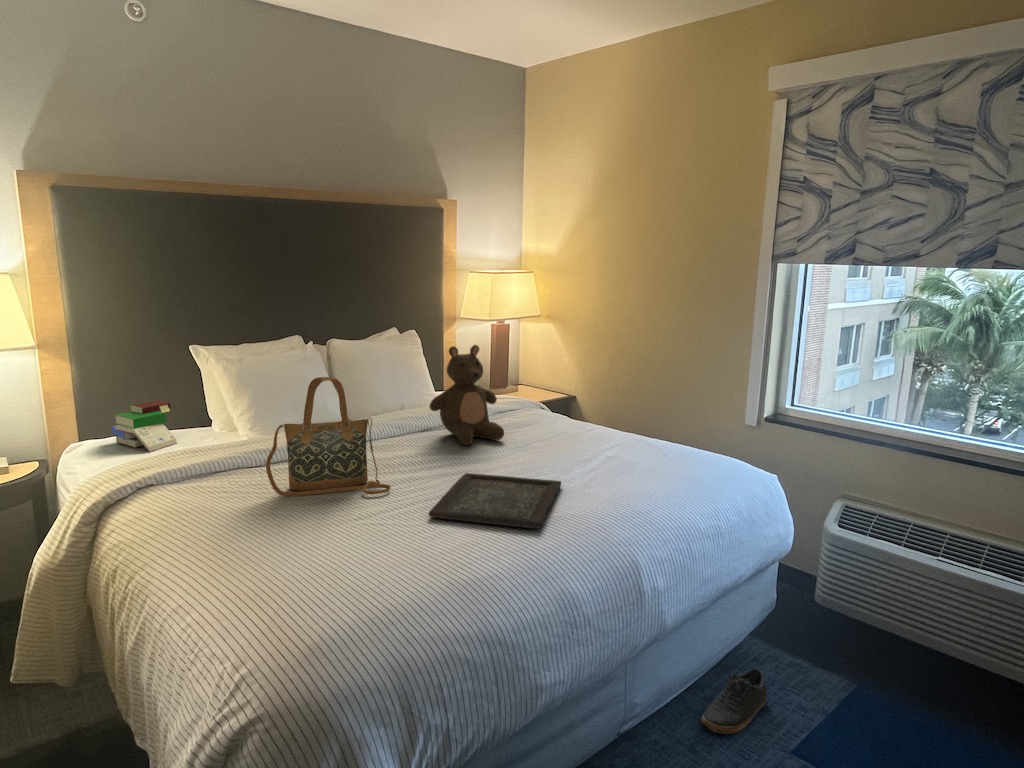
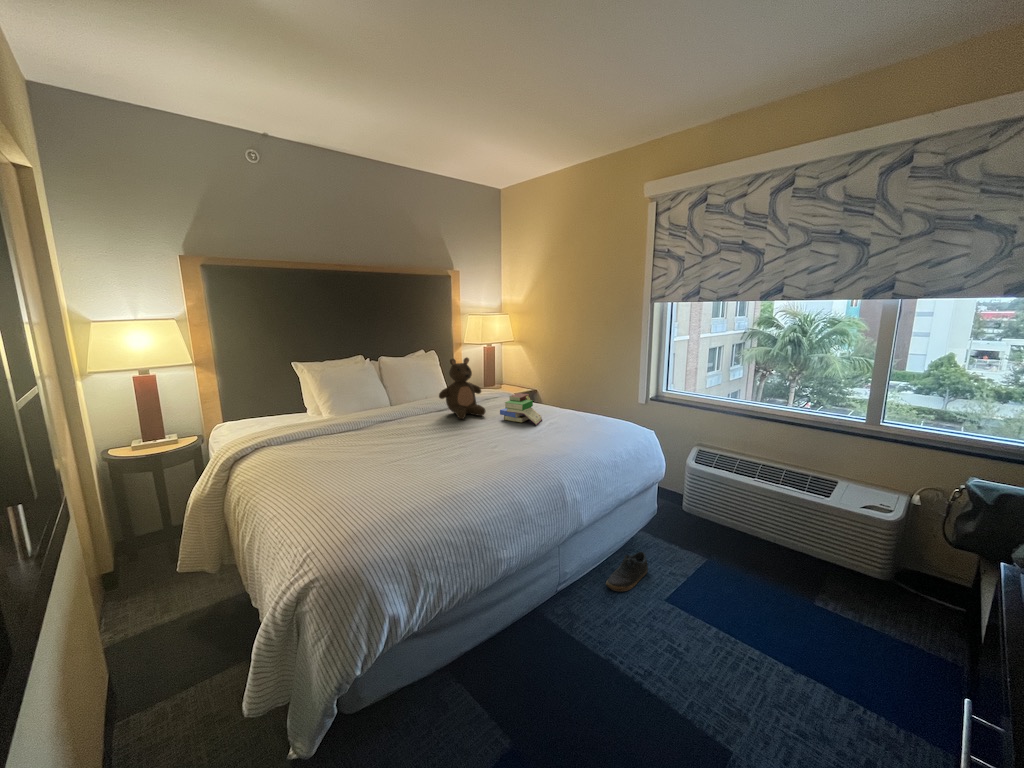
handbag: present [266,377,391,496] -> none [333,378,411,452]
book: present [112,400,177,452] -> present [500,393,542,425]
tray: present [429,473,561,528] -> none [431,435,516,466]

